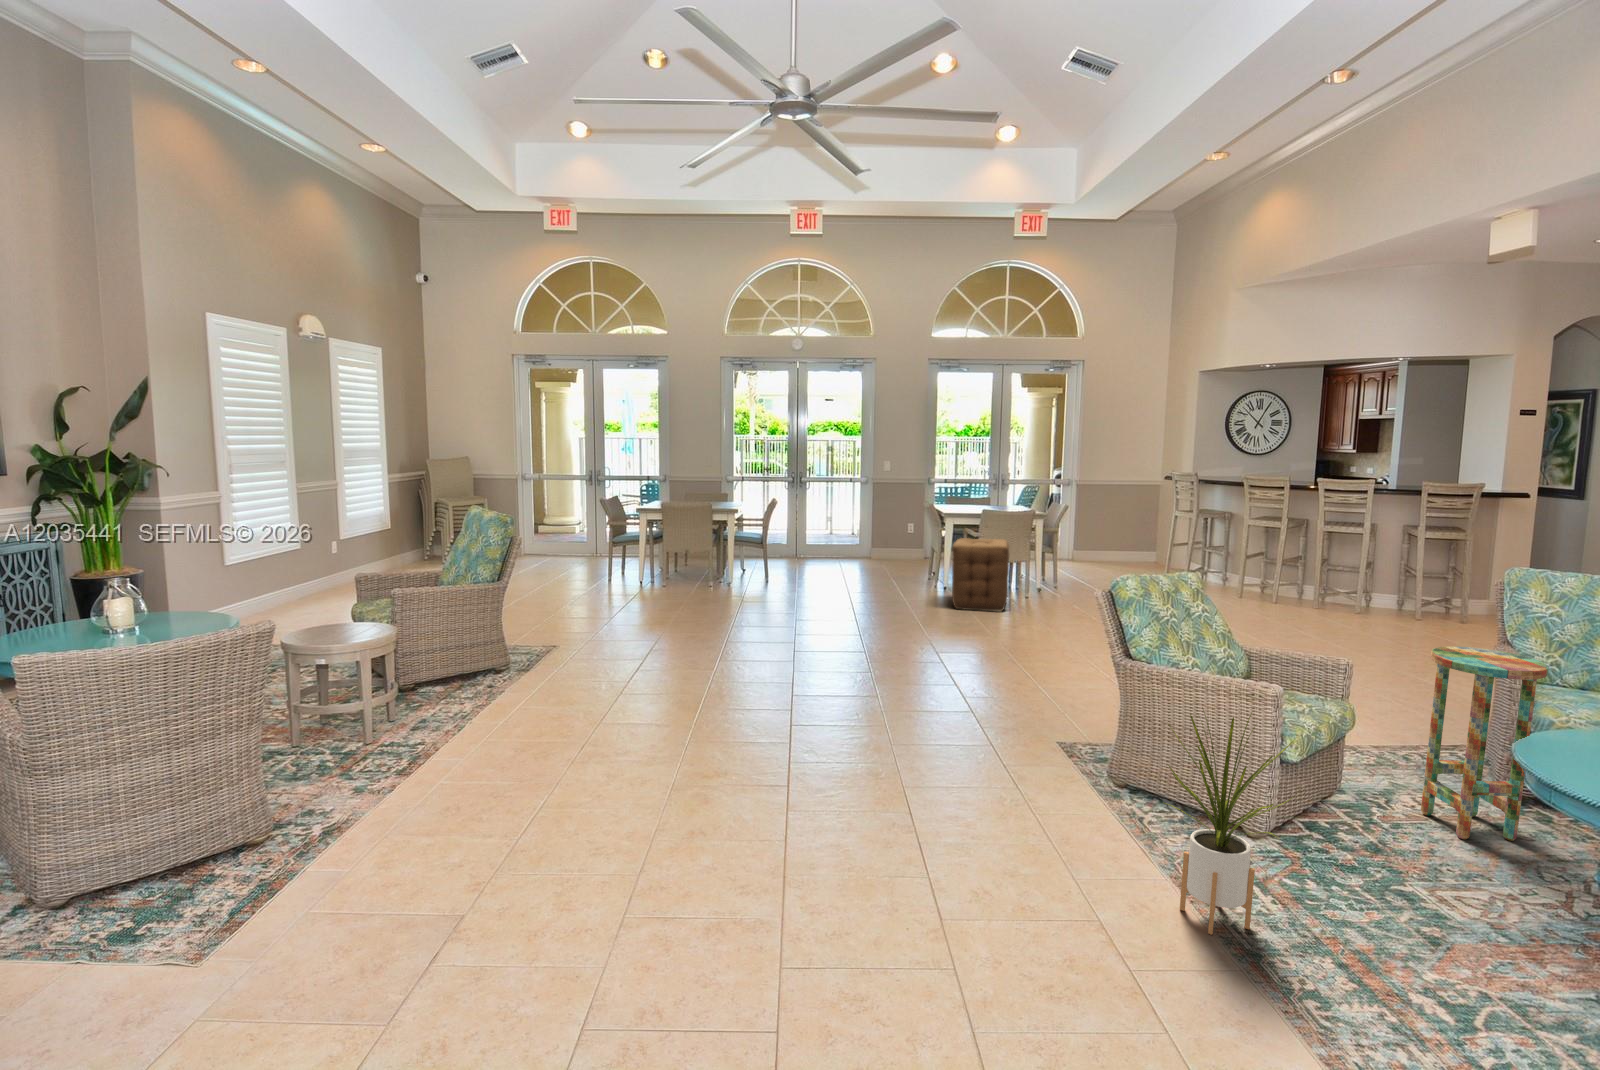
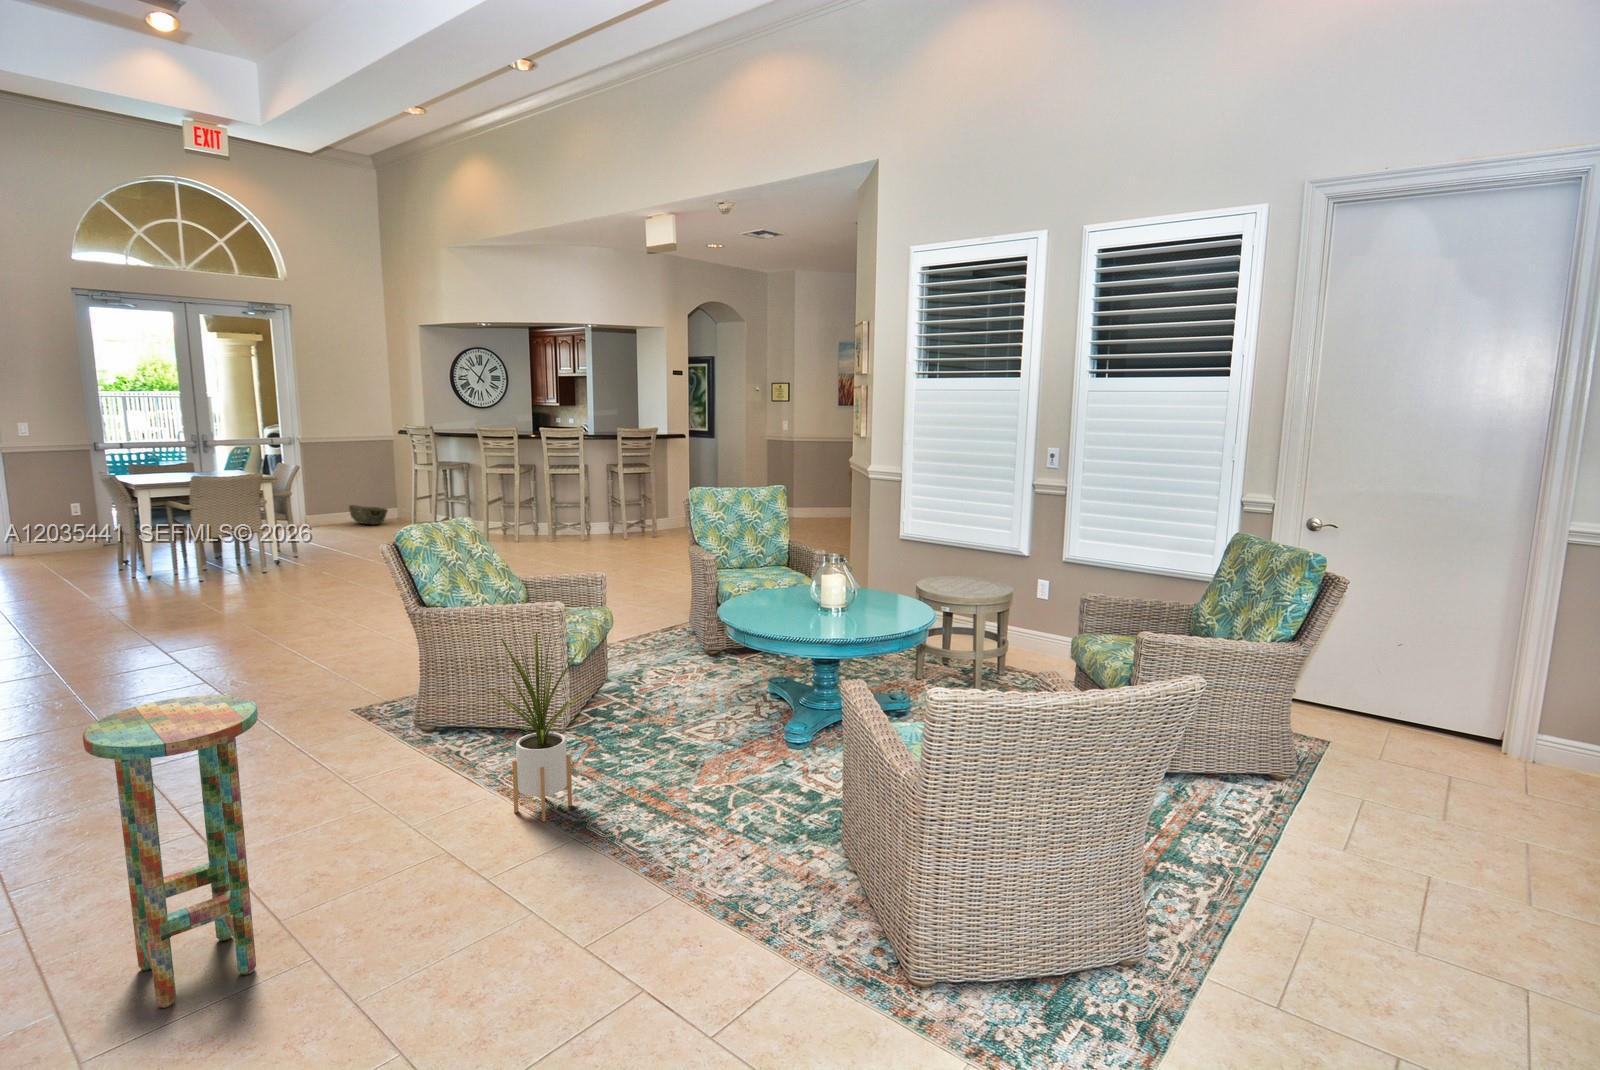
ottoman: present [952,538,1009,612] -> none [157,511,243,600]
woven basket: none [1113,543,1147,564] -> present [349,505,388,525]
side table: present [1421,646,1548,841] -> present [83,695,258,1008]

